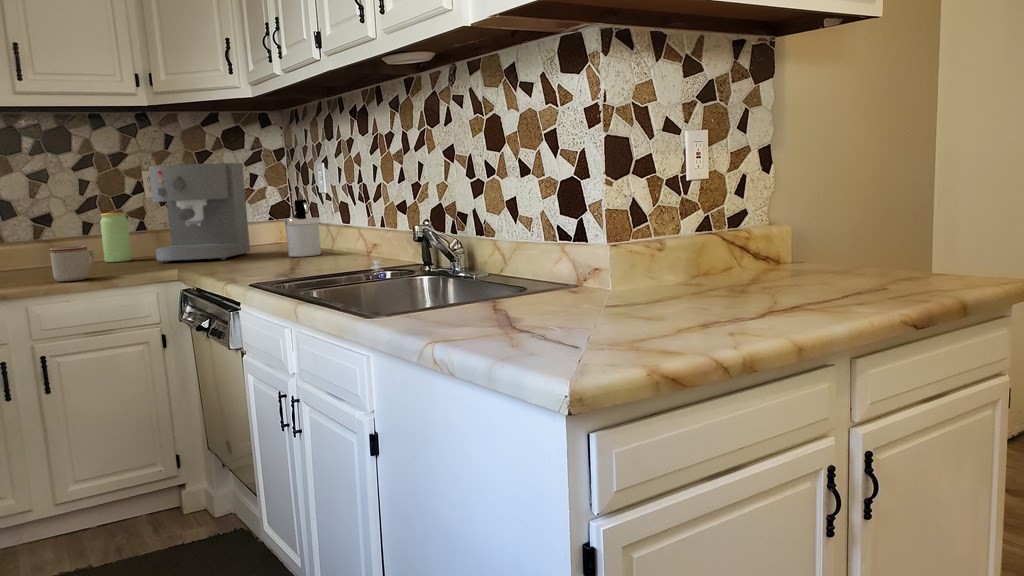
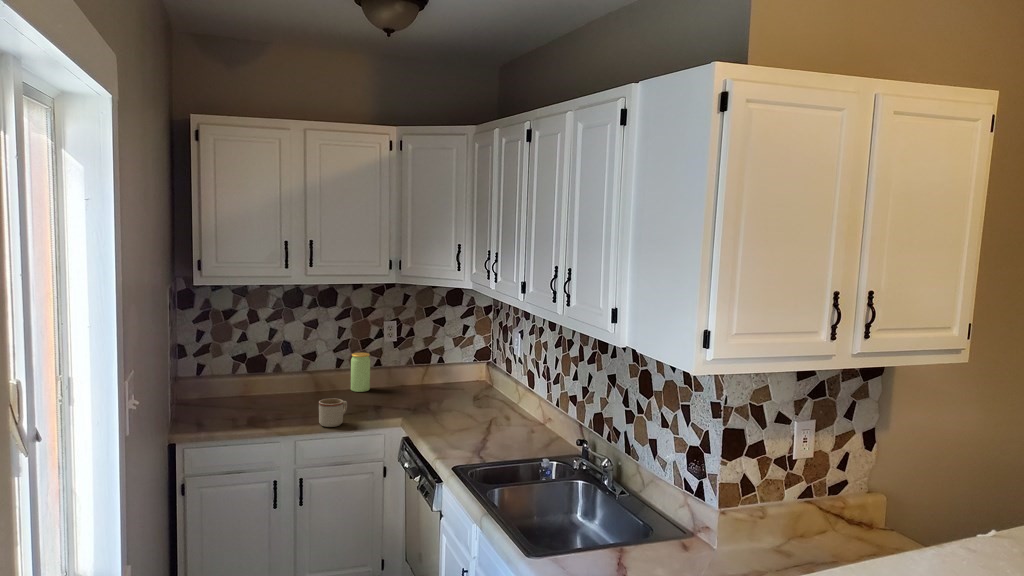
coffee maker: present [149,163,250,263] -> none [388,323,458,407]
soap dispenser: present [284,199,321,257] -> none [484,367,511,414]

